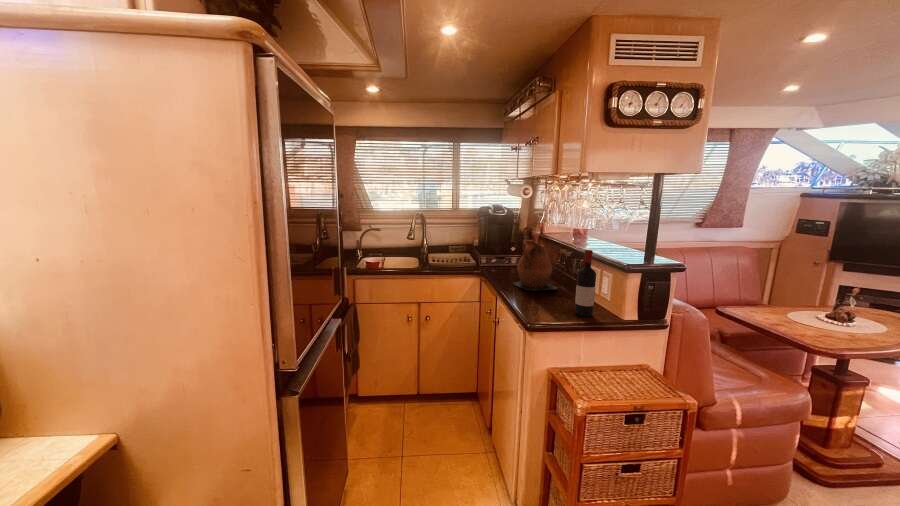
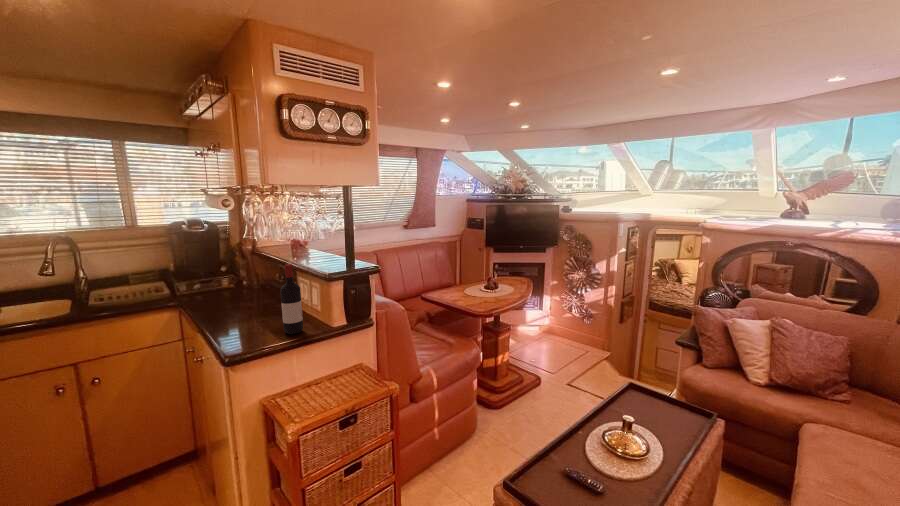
ceramic pitcher: present [515,240,557,290] -> none [211,261,270,320]

